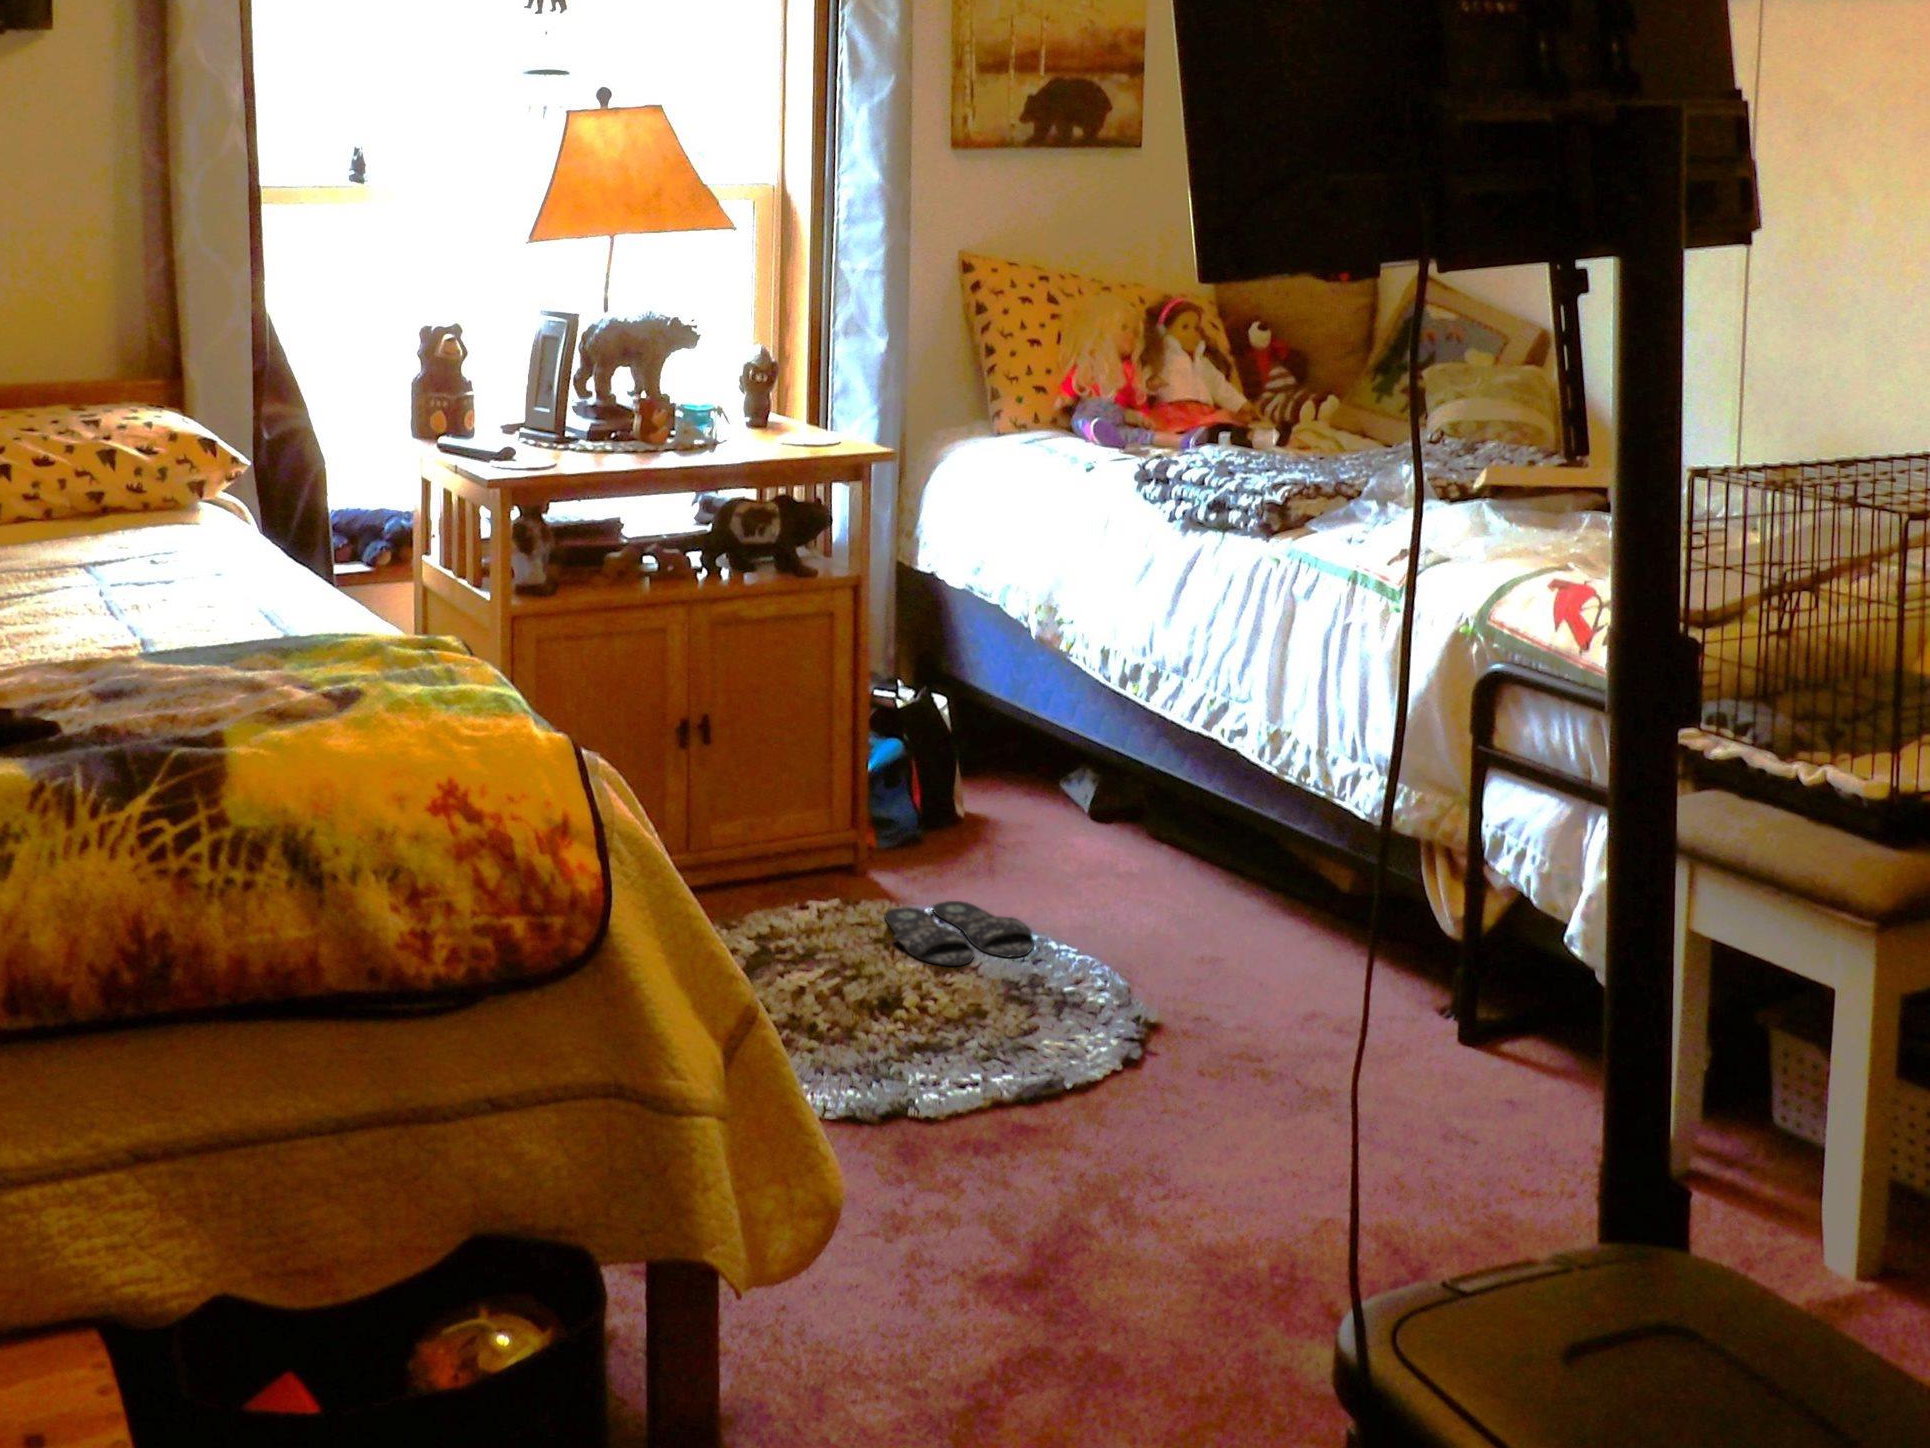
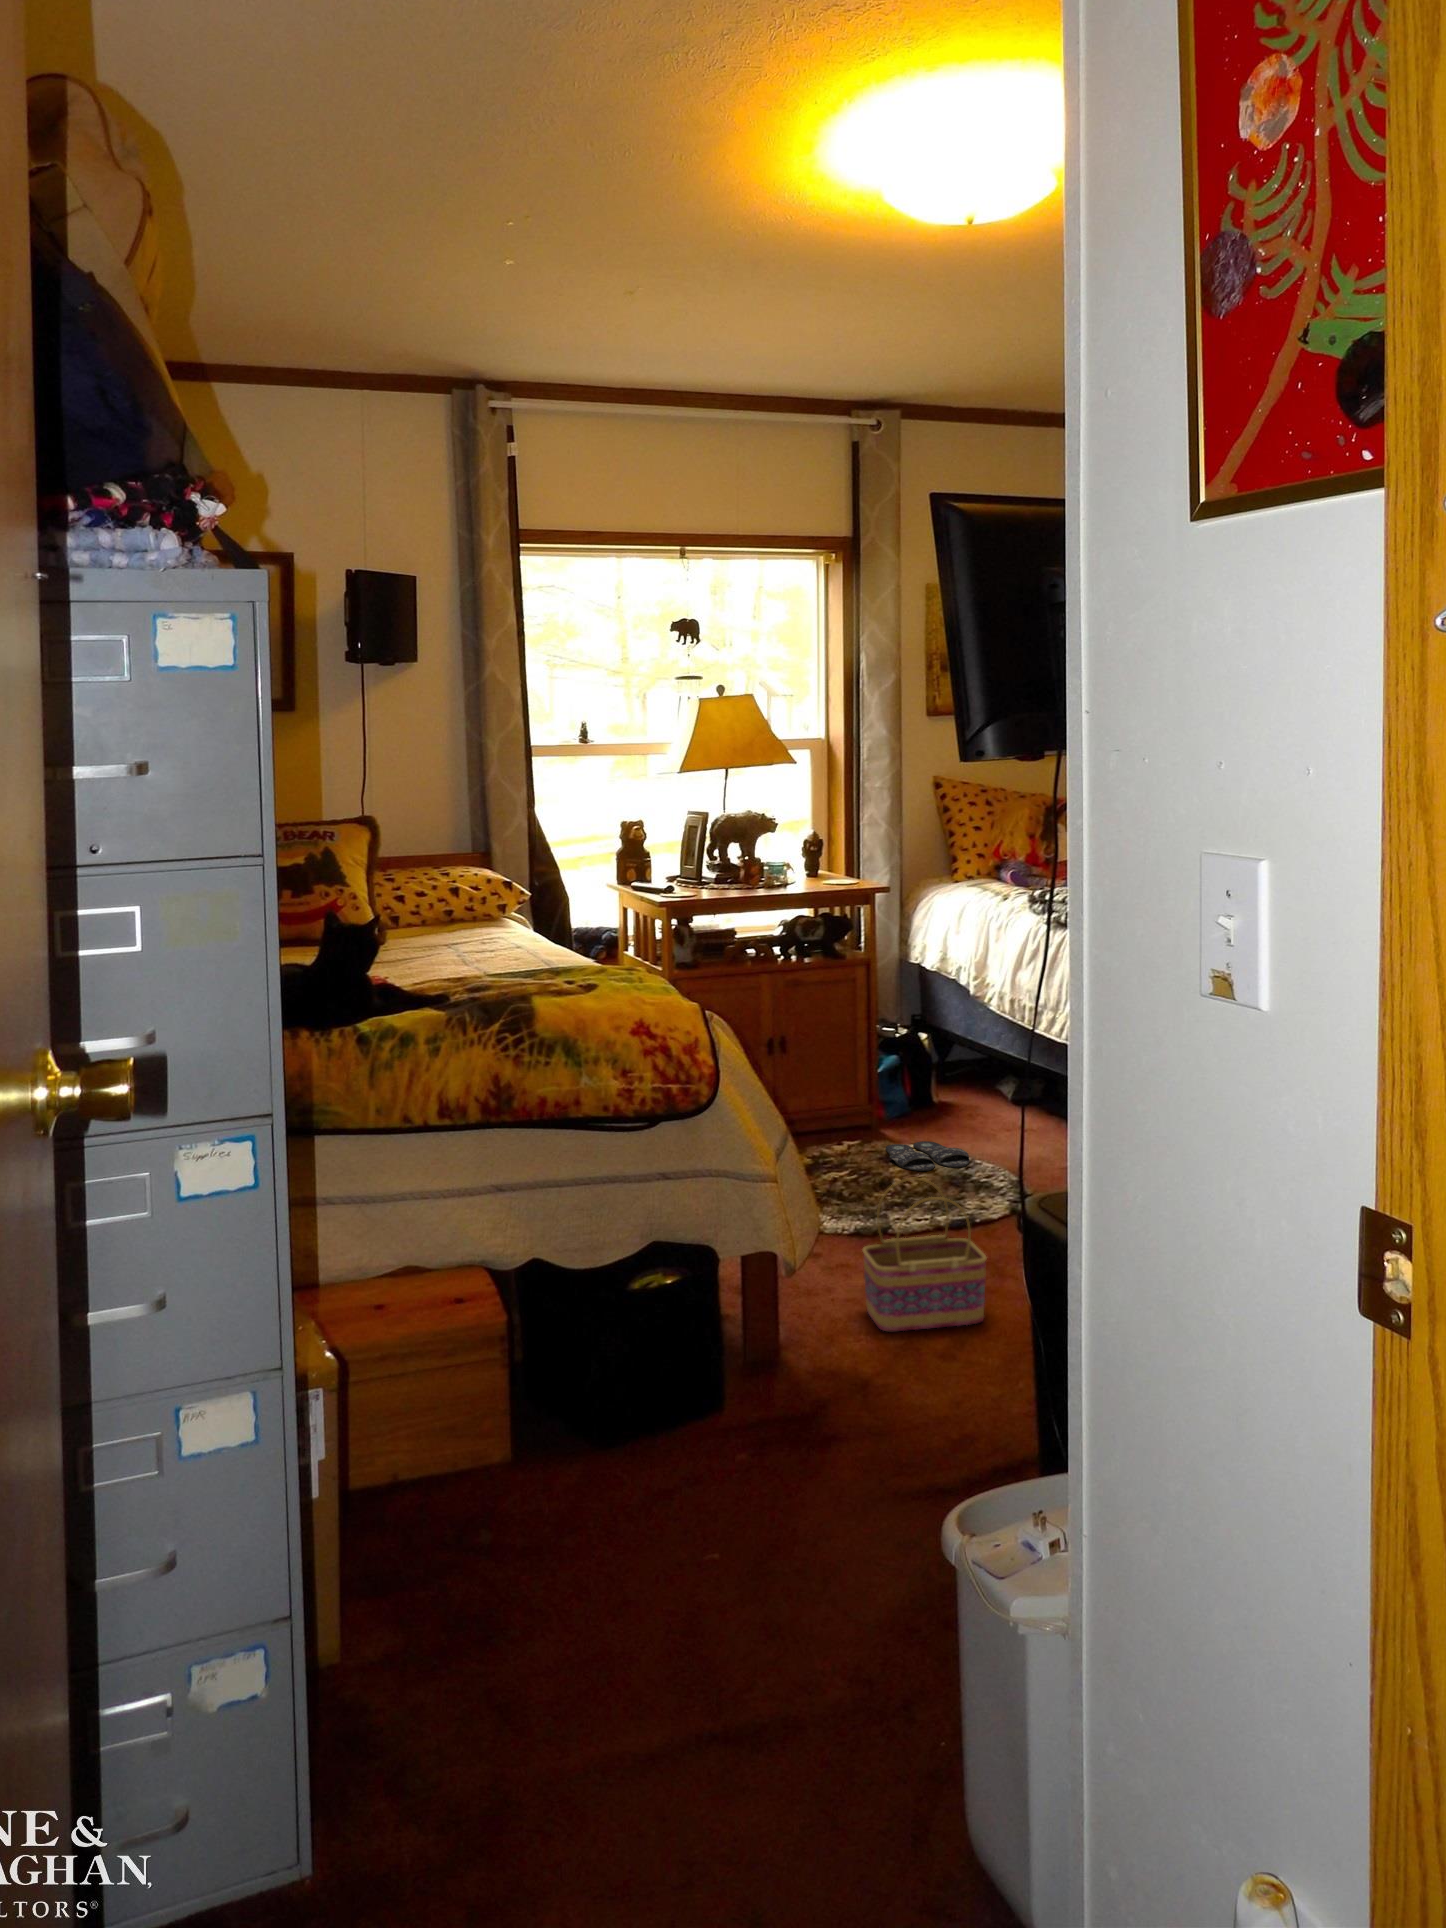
basket: none [874,1047,1114,1358] -> present [863,1178,987,1331]

